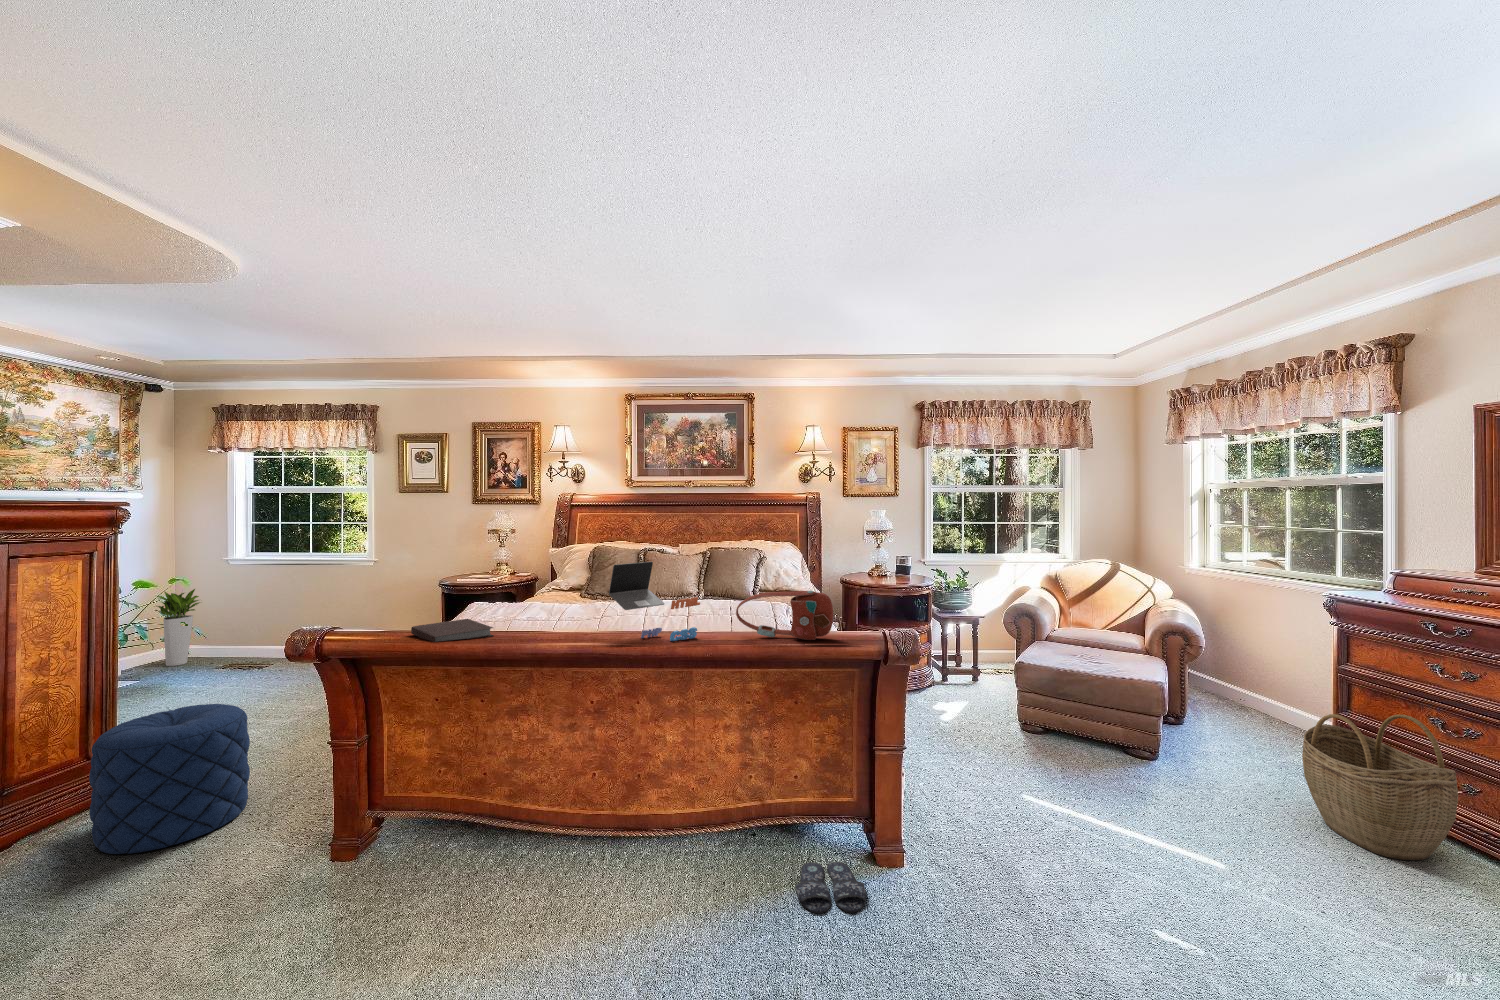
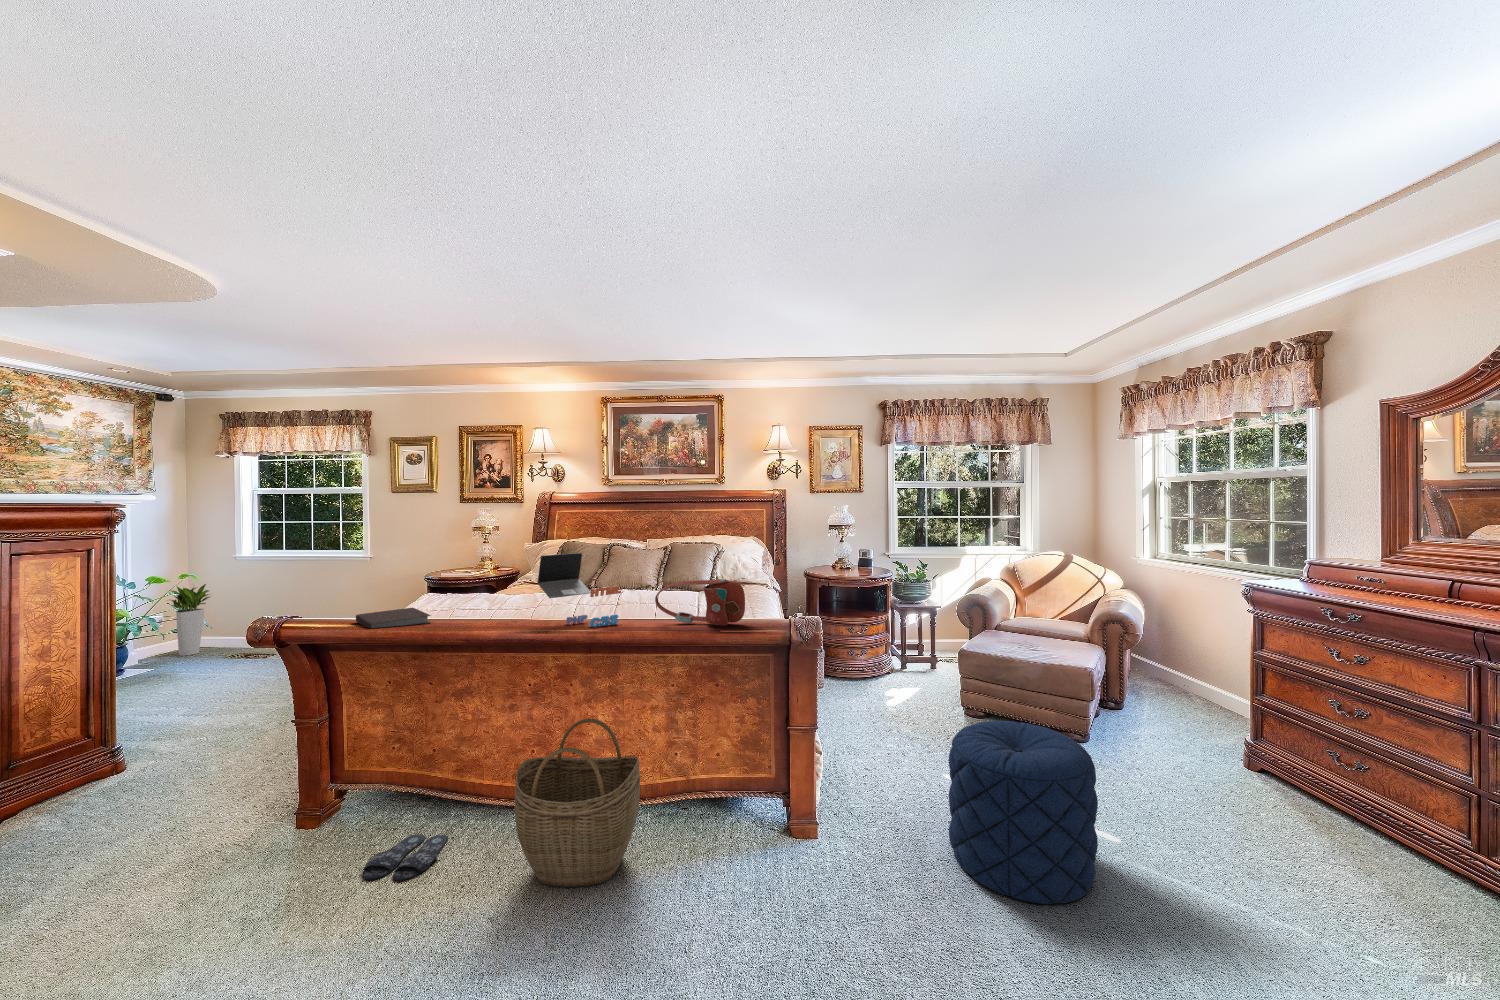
pouf: present [89,704,250,854] -> present [949,721,1098,904]
woven basket: present [1302,714,1458,860] -> present [514,718,641,887]
slippers: present [795,862,866,913] -> present [364,834,448,881]

